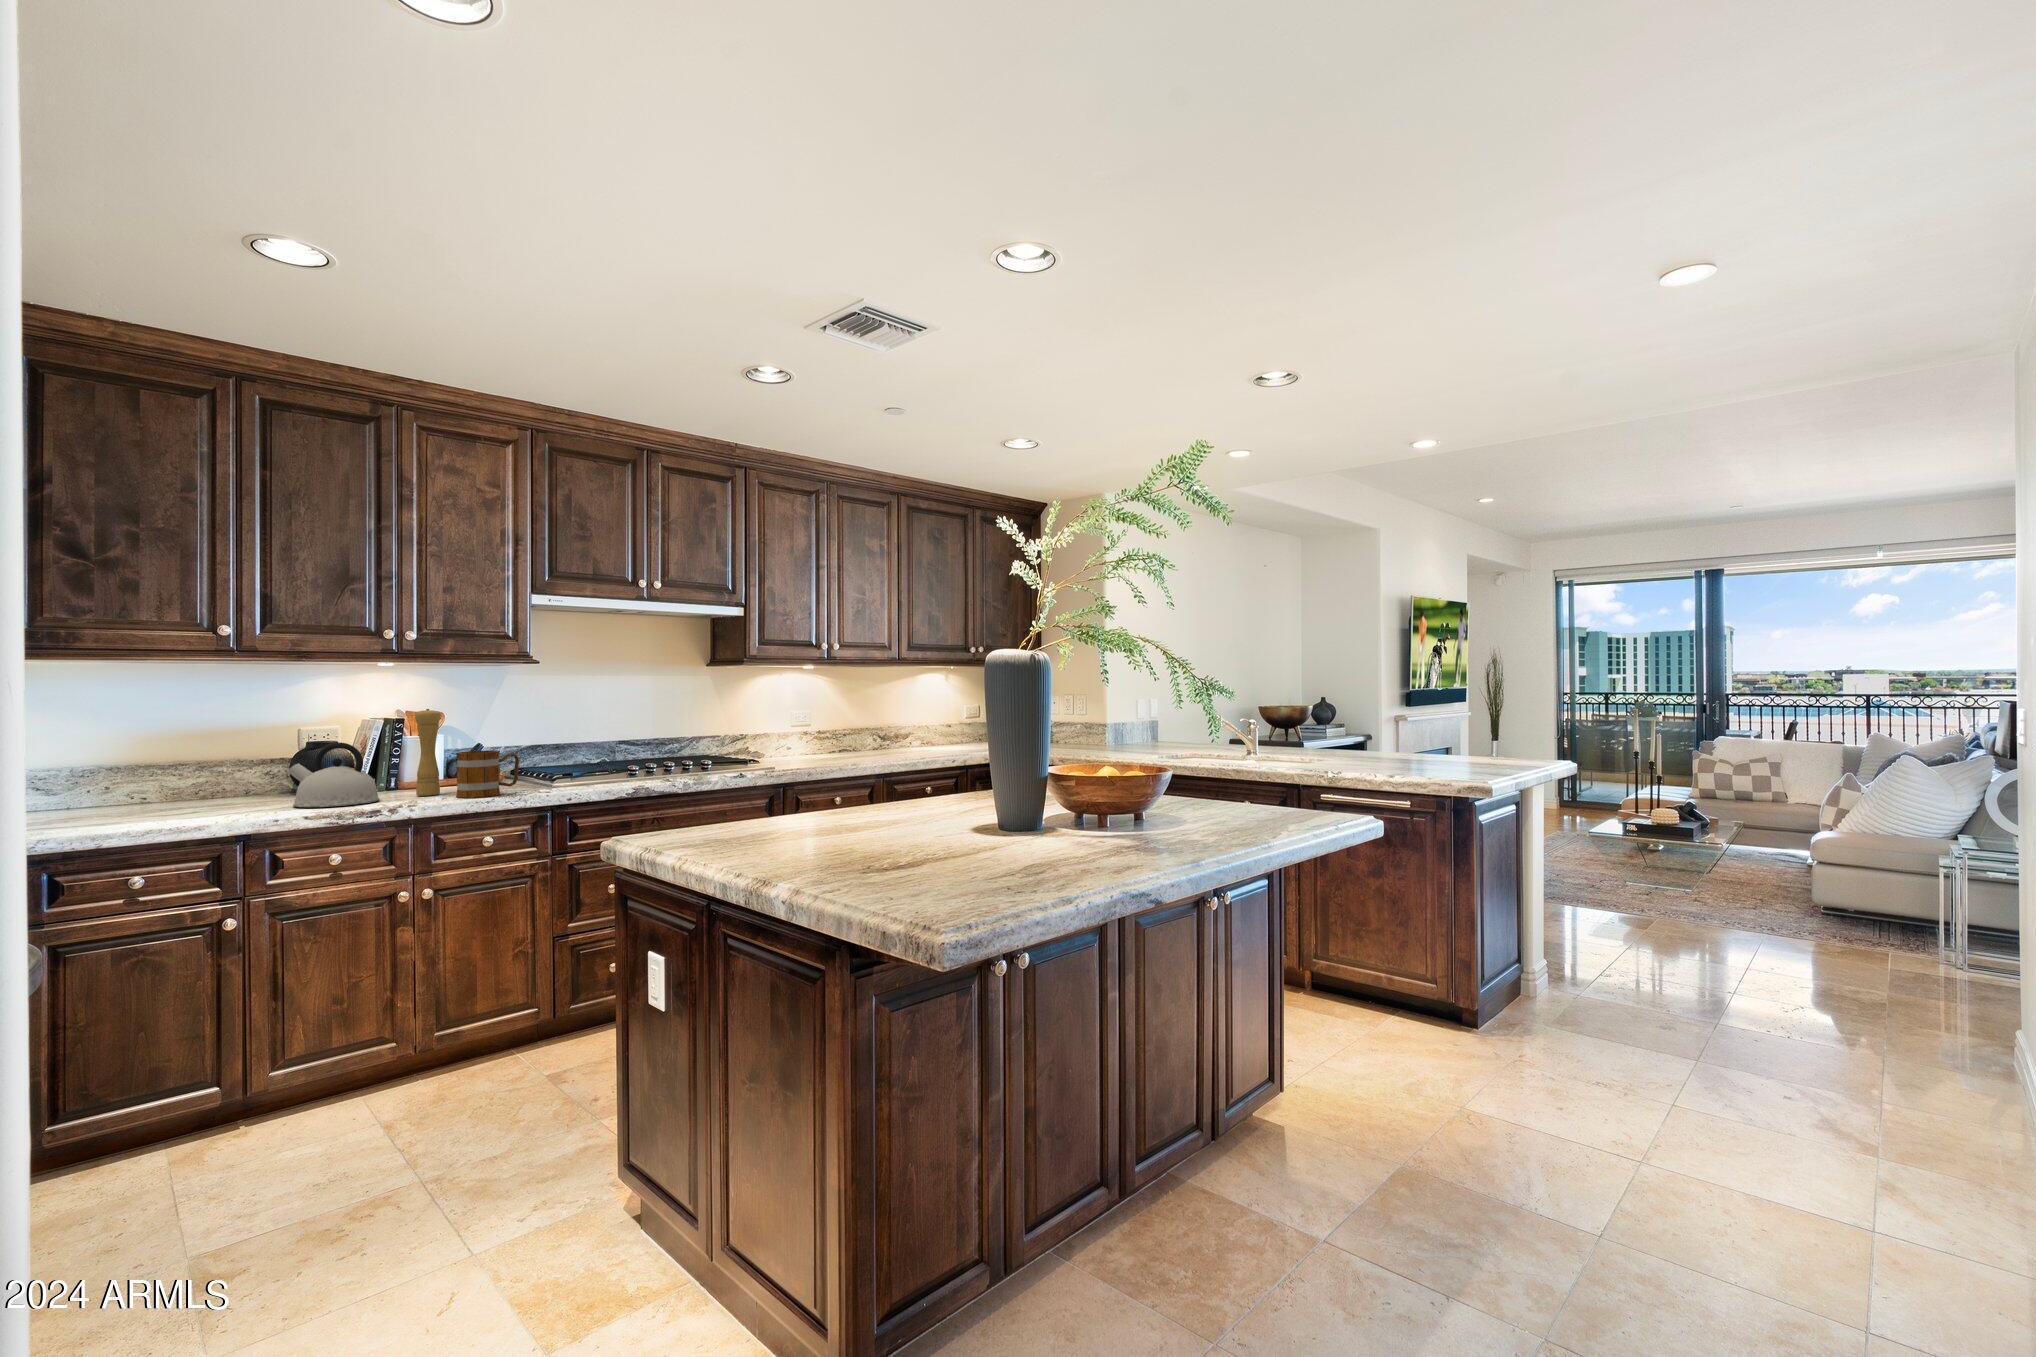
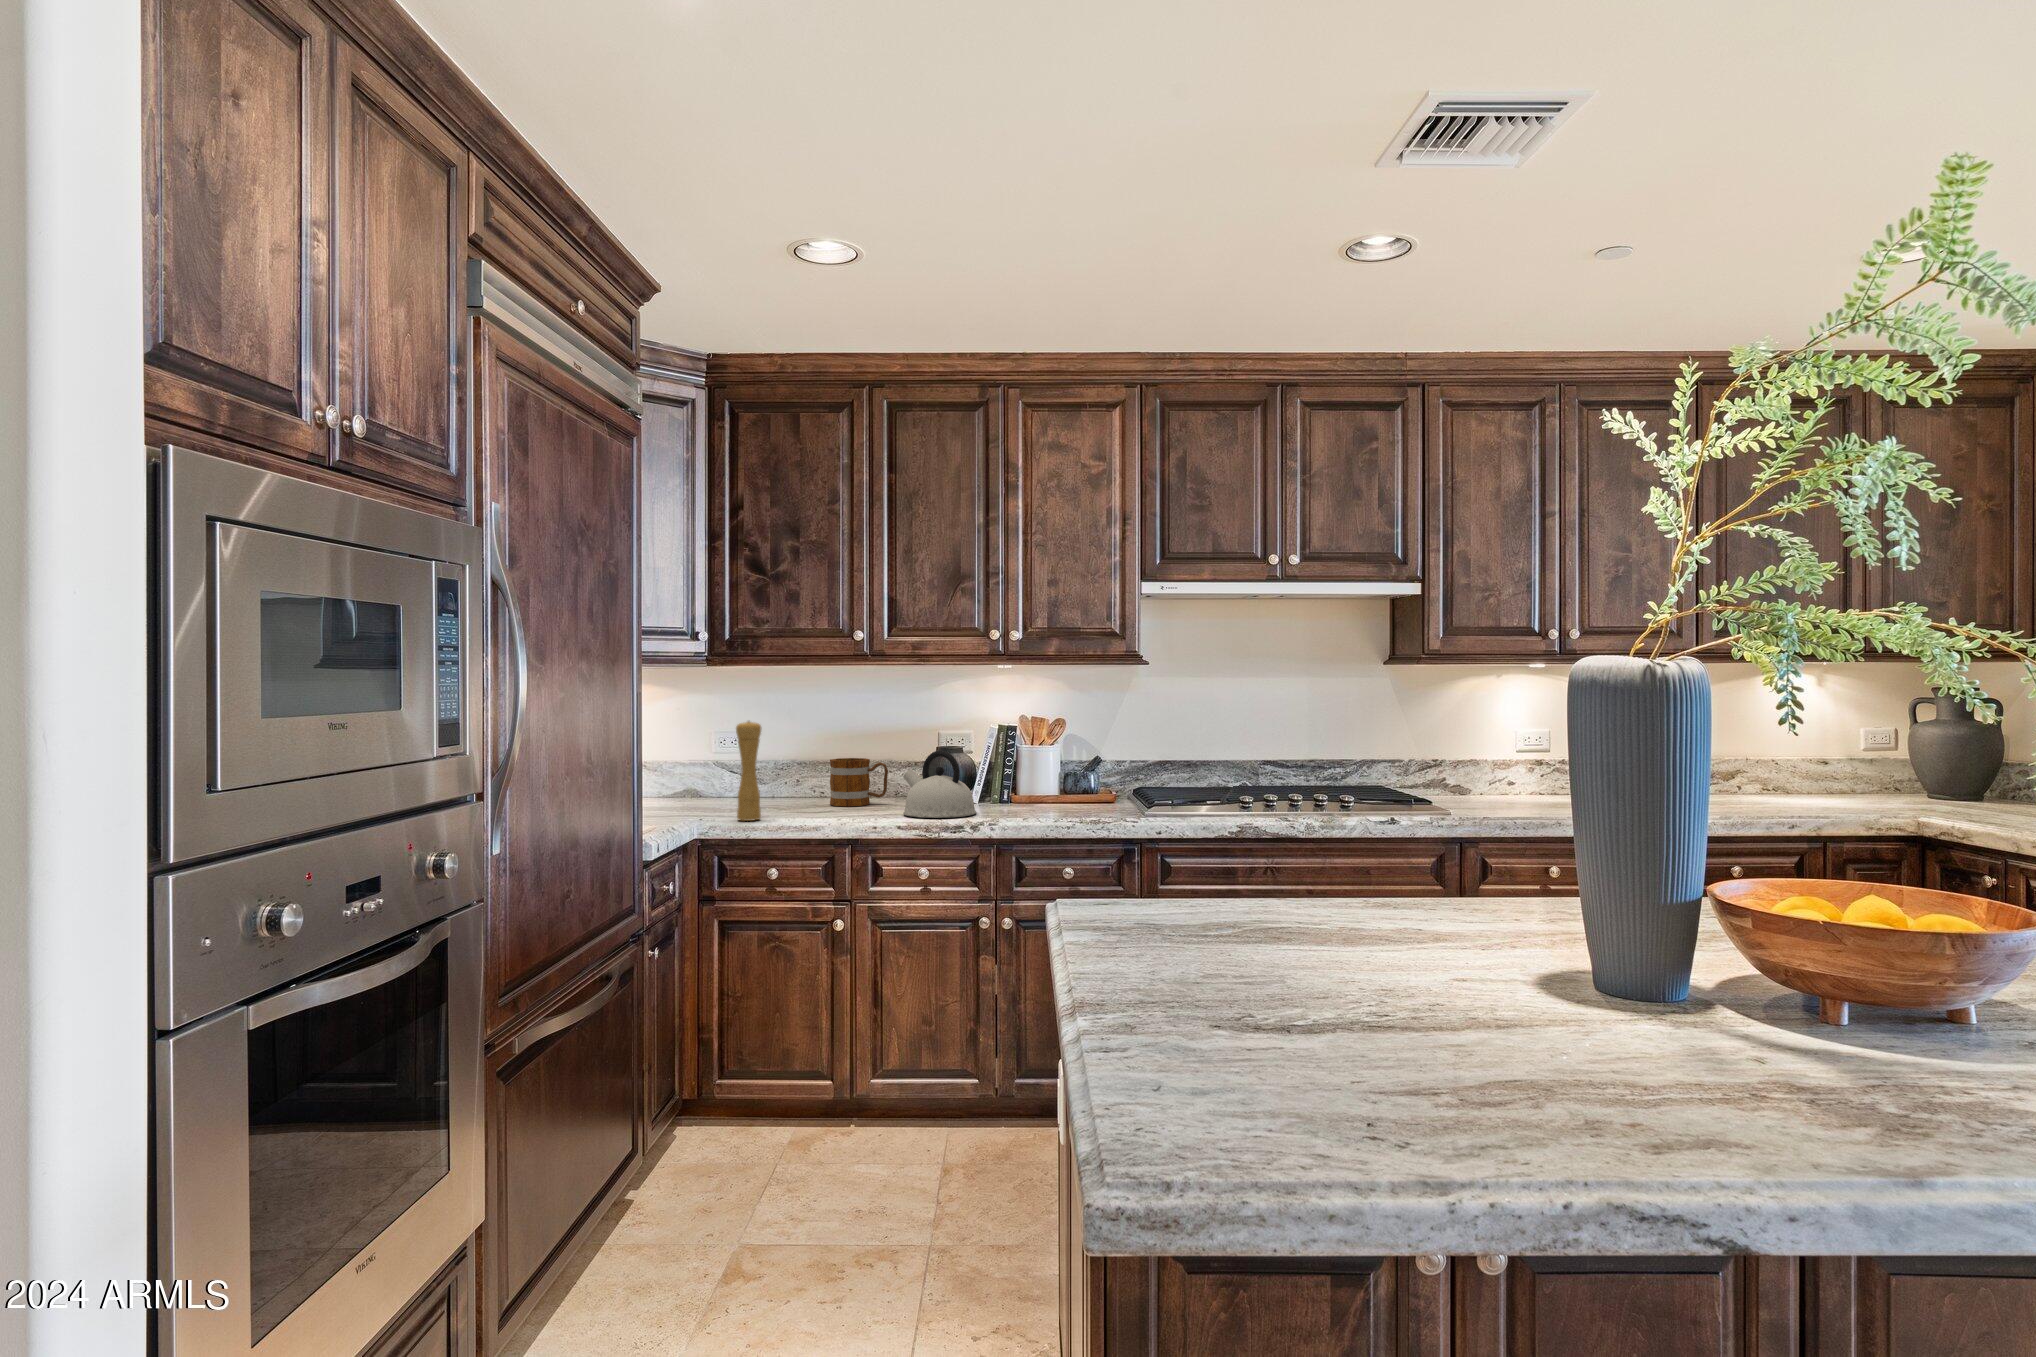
pepper mill: present [415,709,441,796] -> present [736,721,761,821]
mug: present [456,750,519,798] -> present [830,758,888,806]

